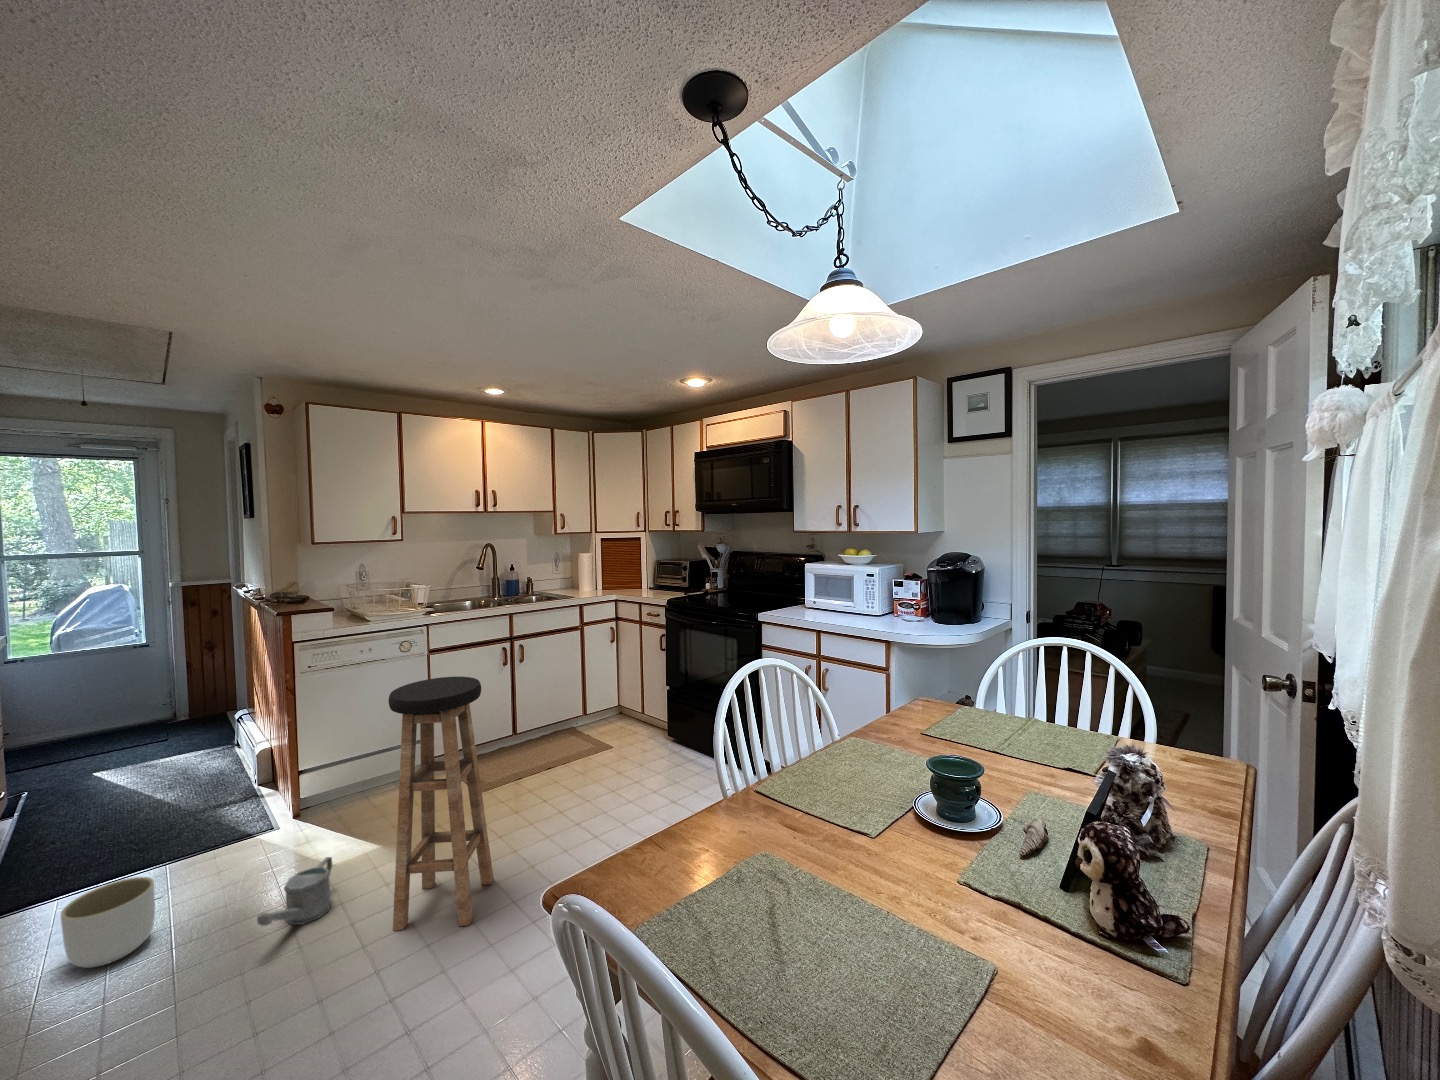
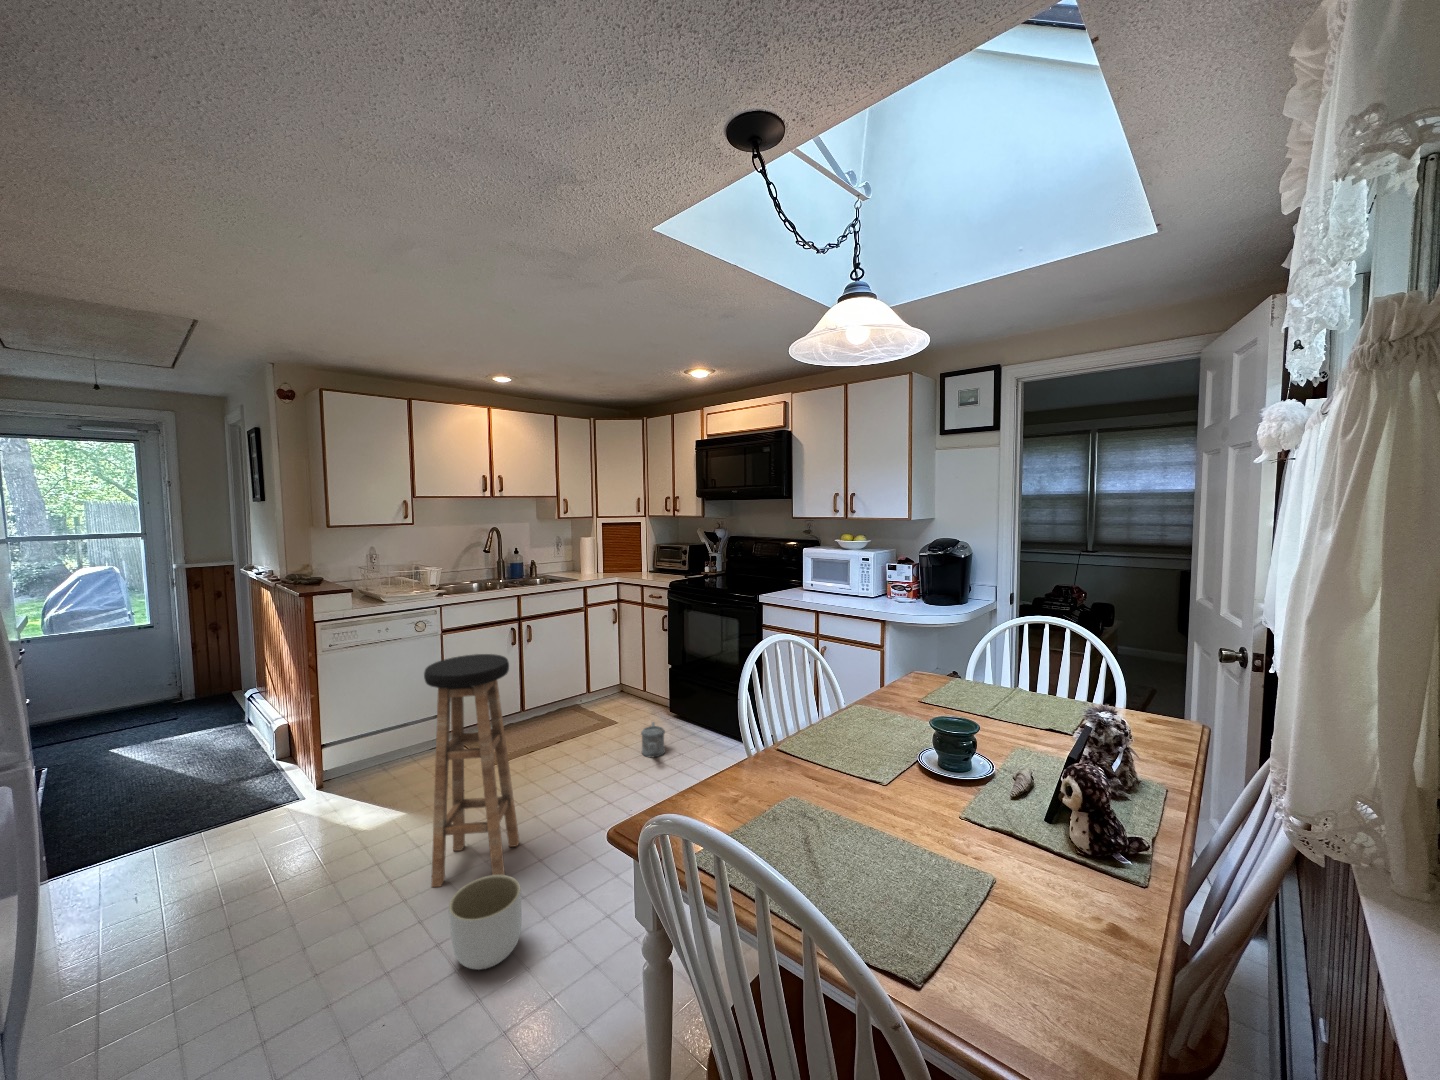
watering can: present [257,857,332,926] -> present [641,722,665,757]
planter: present [61,877,155,968] -> present [449,875,521,970]

